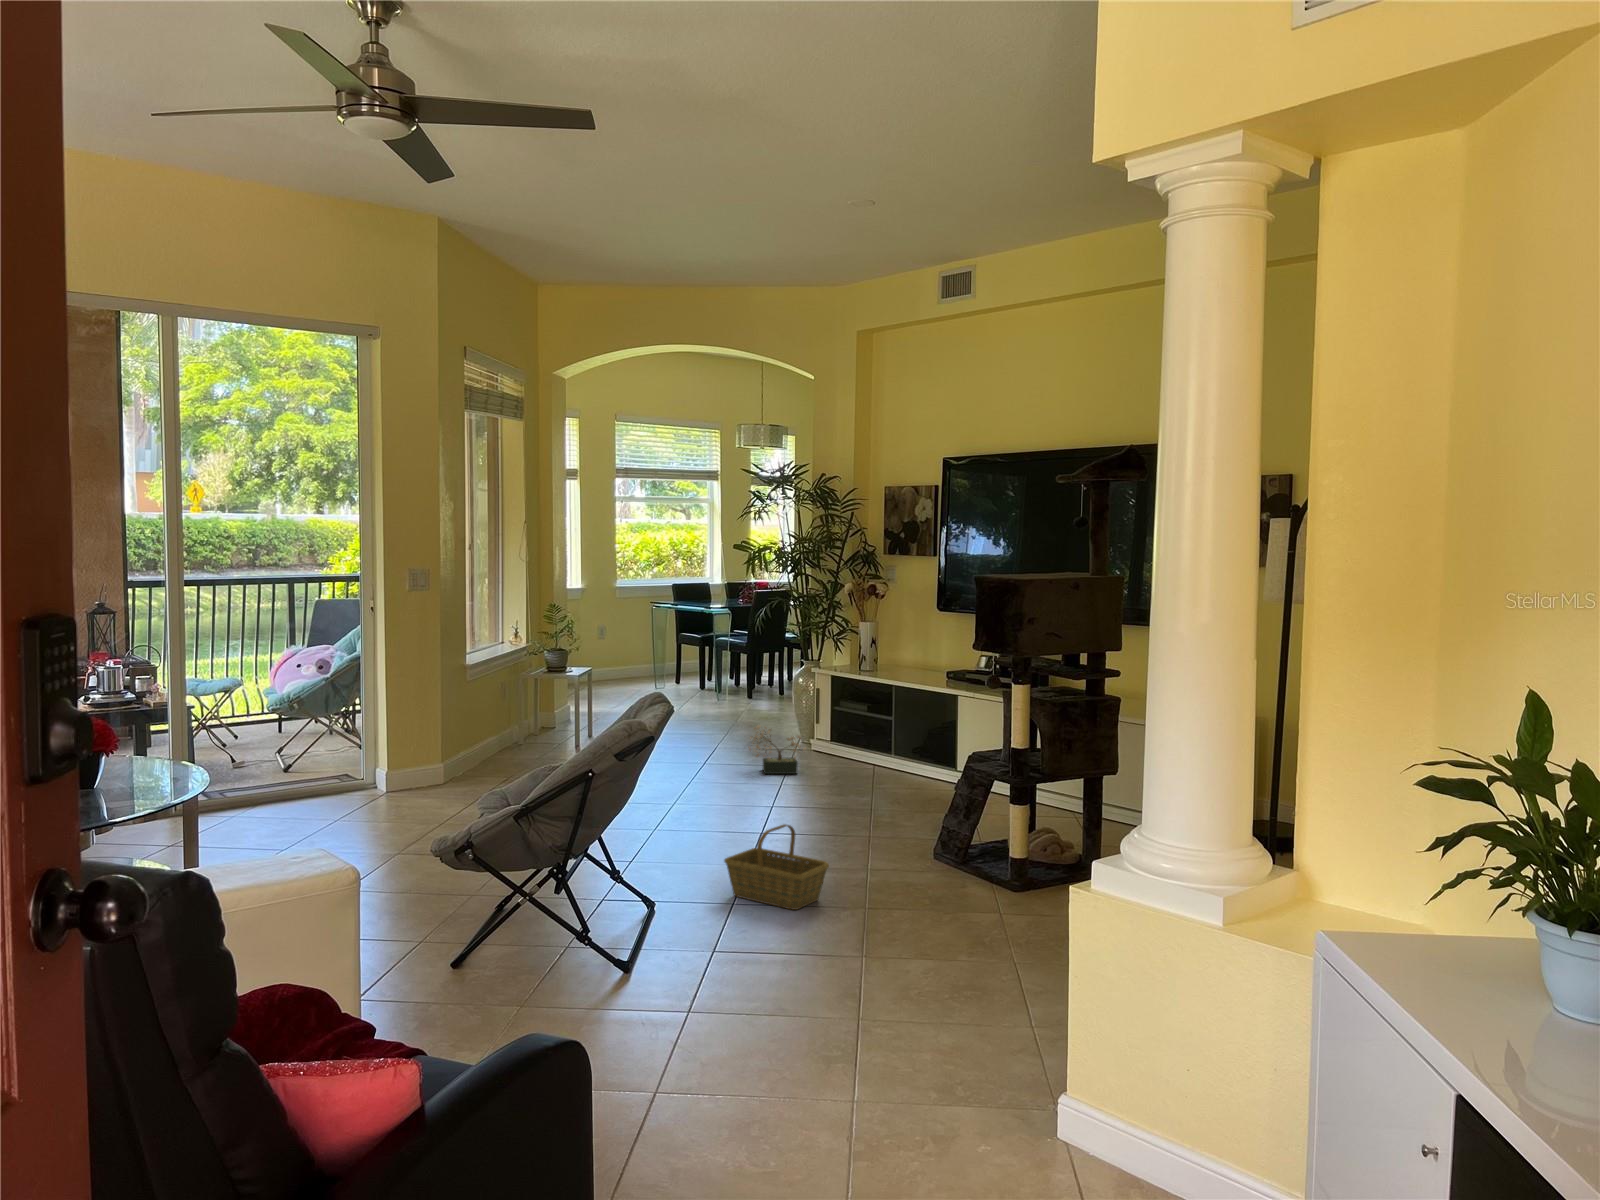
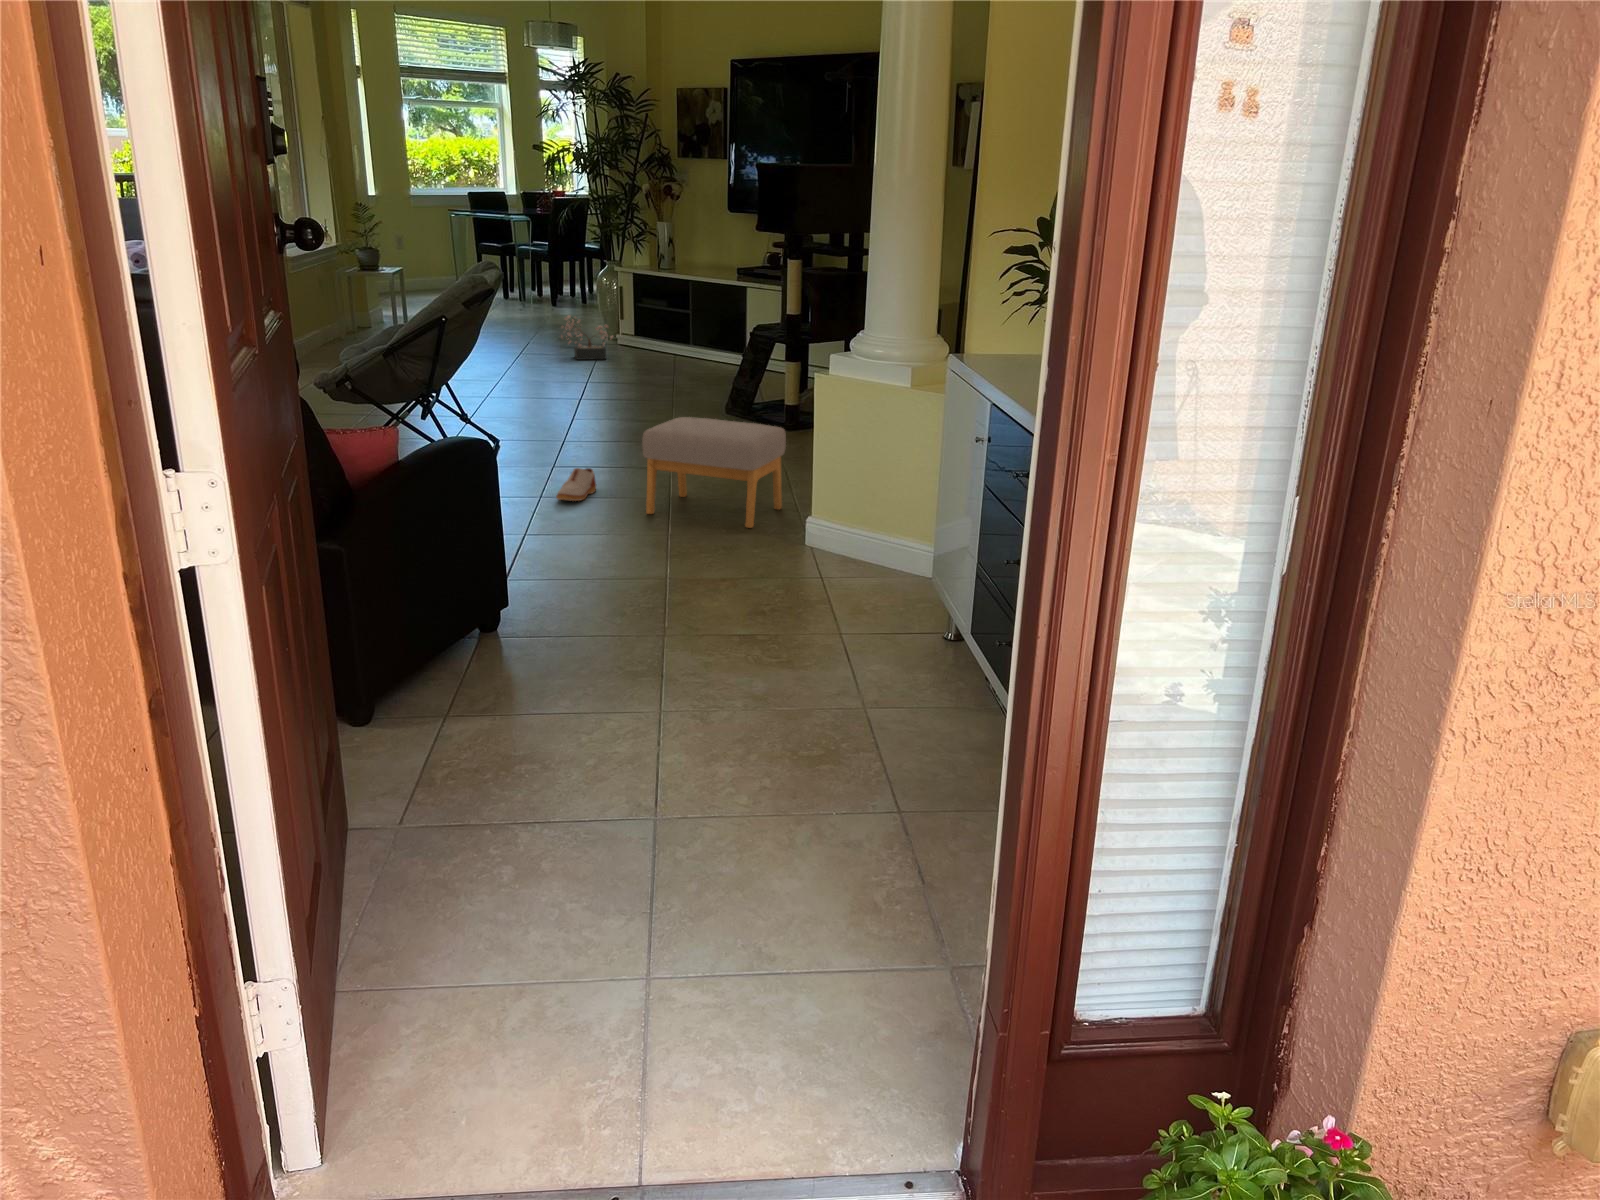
basket: present [724,824,829,910] -> none [553,376,641,442]
footstool: none [823,913,1017,1094] -> present [642,417,786,528]
shoe: none [709,971,764,1024] -> present [556,468,596,501]

